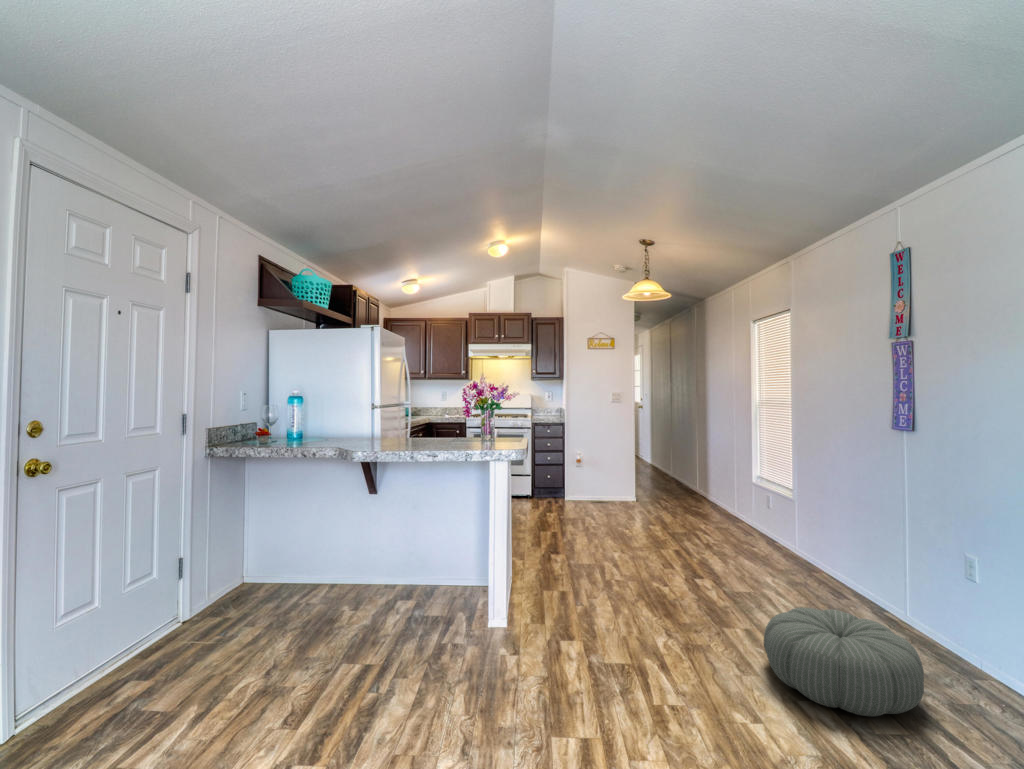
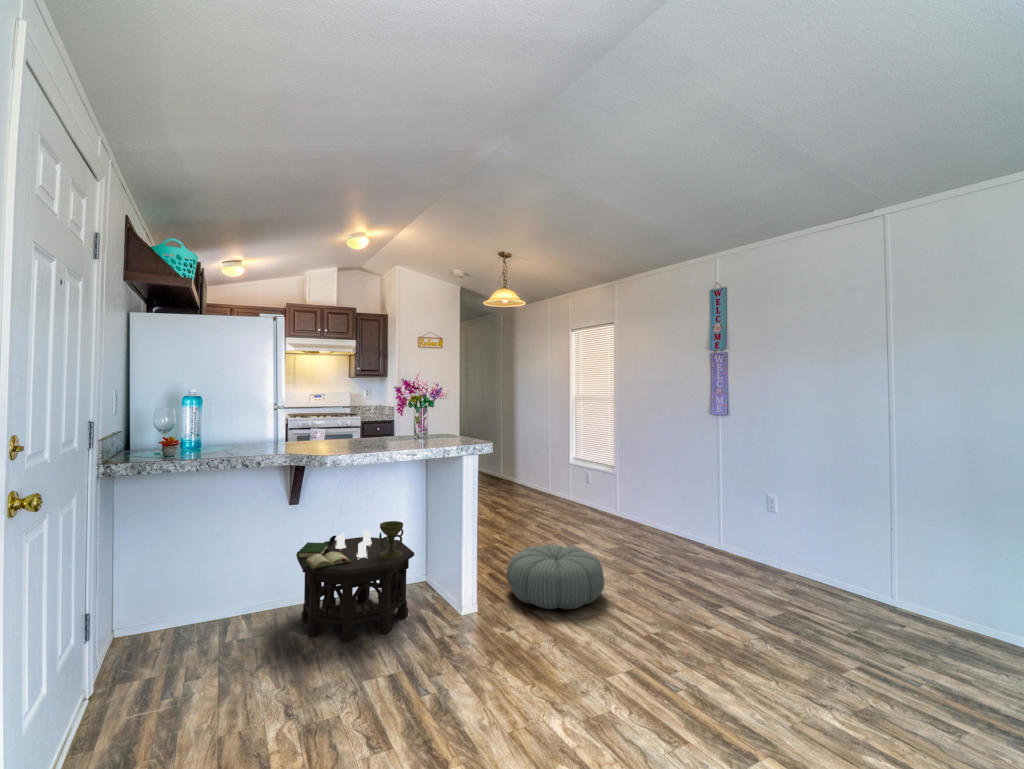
side table: none [508,546,636,679] -> present [296,521,414,642]

